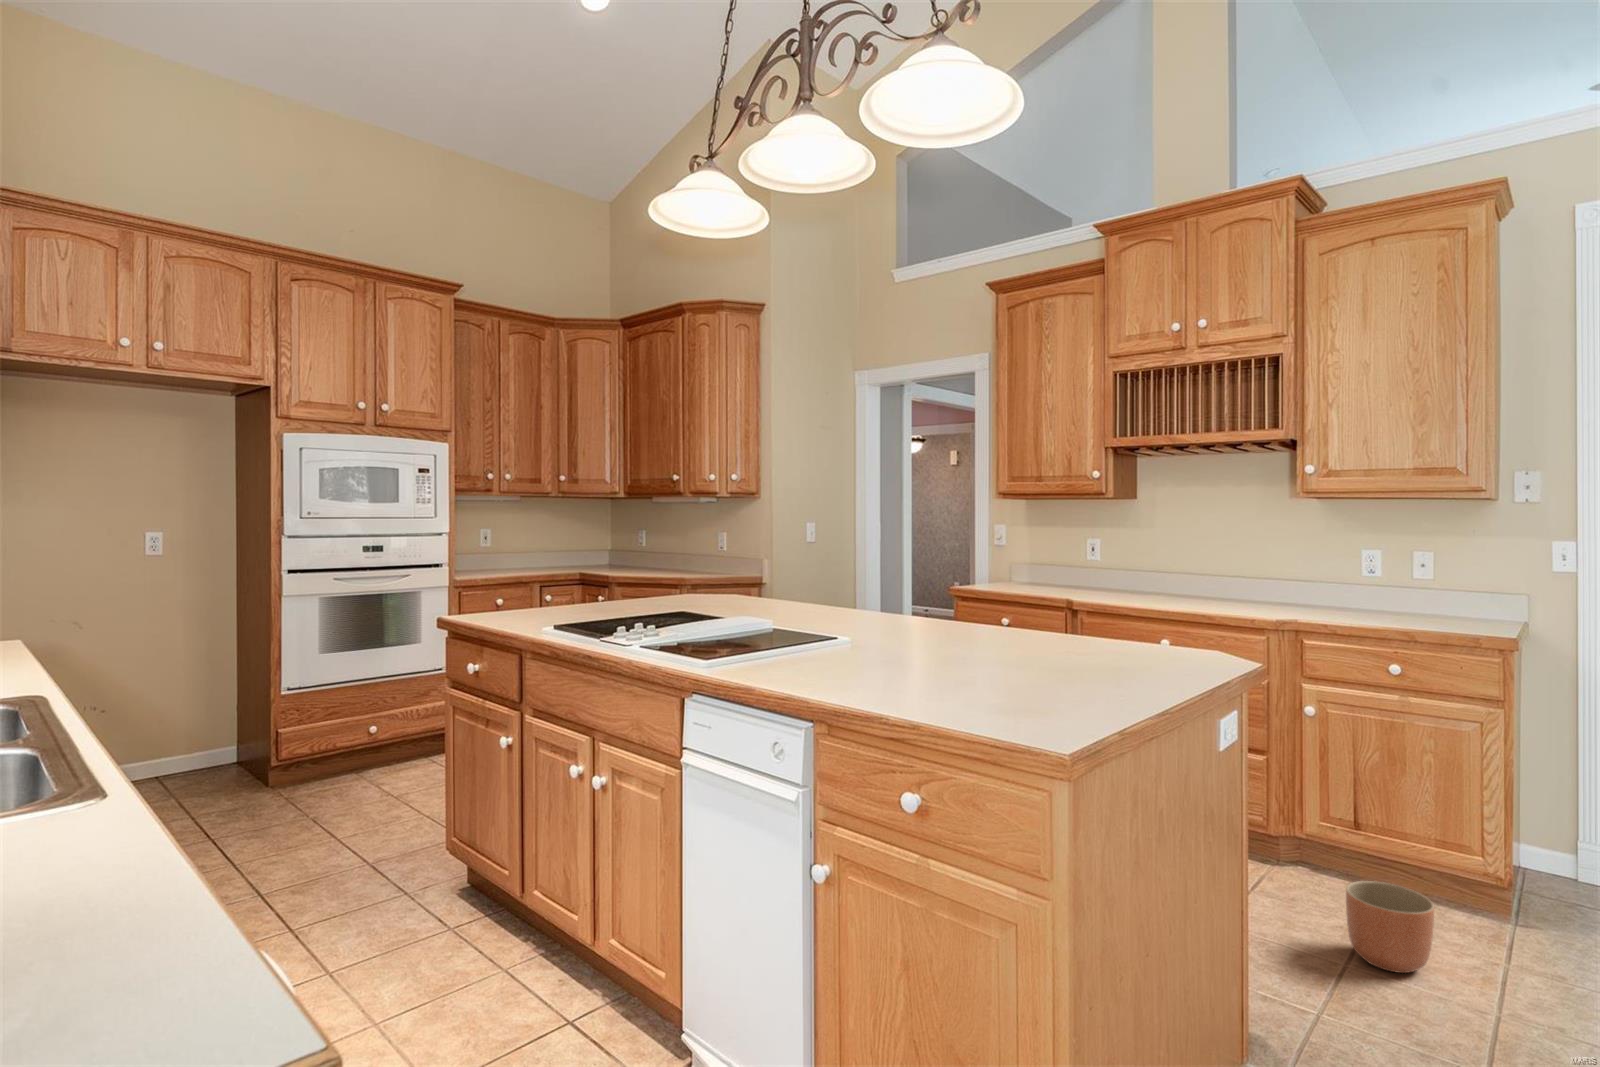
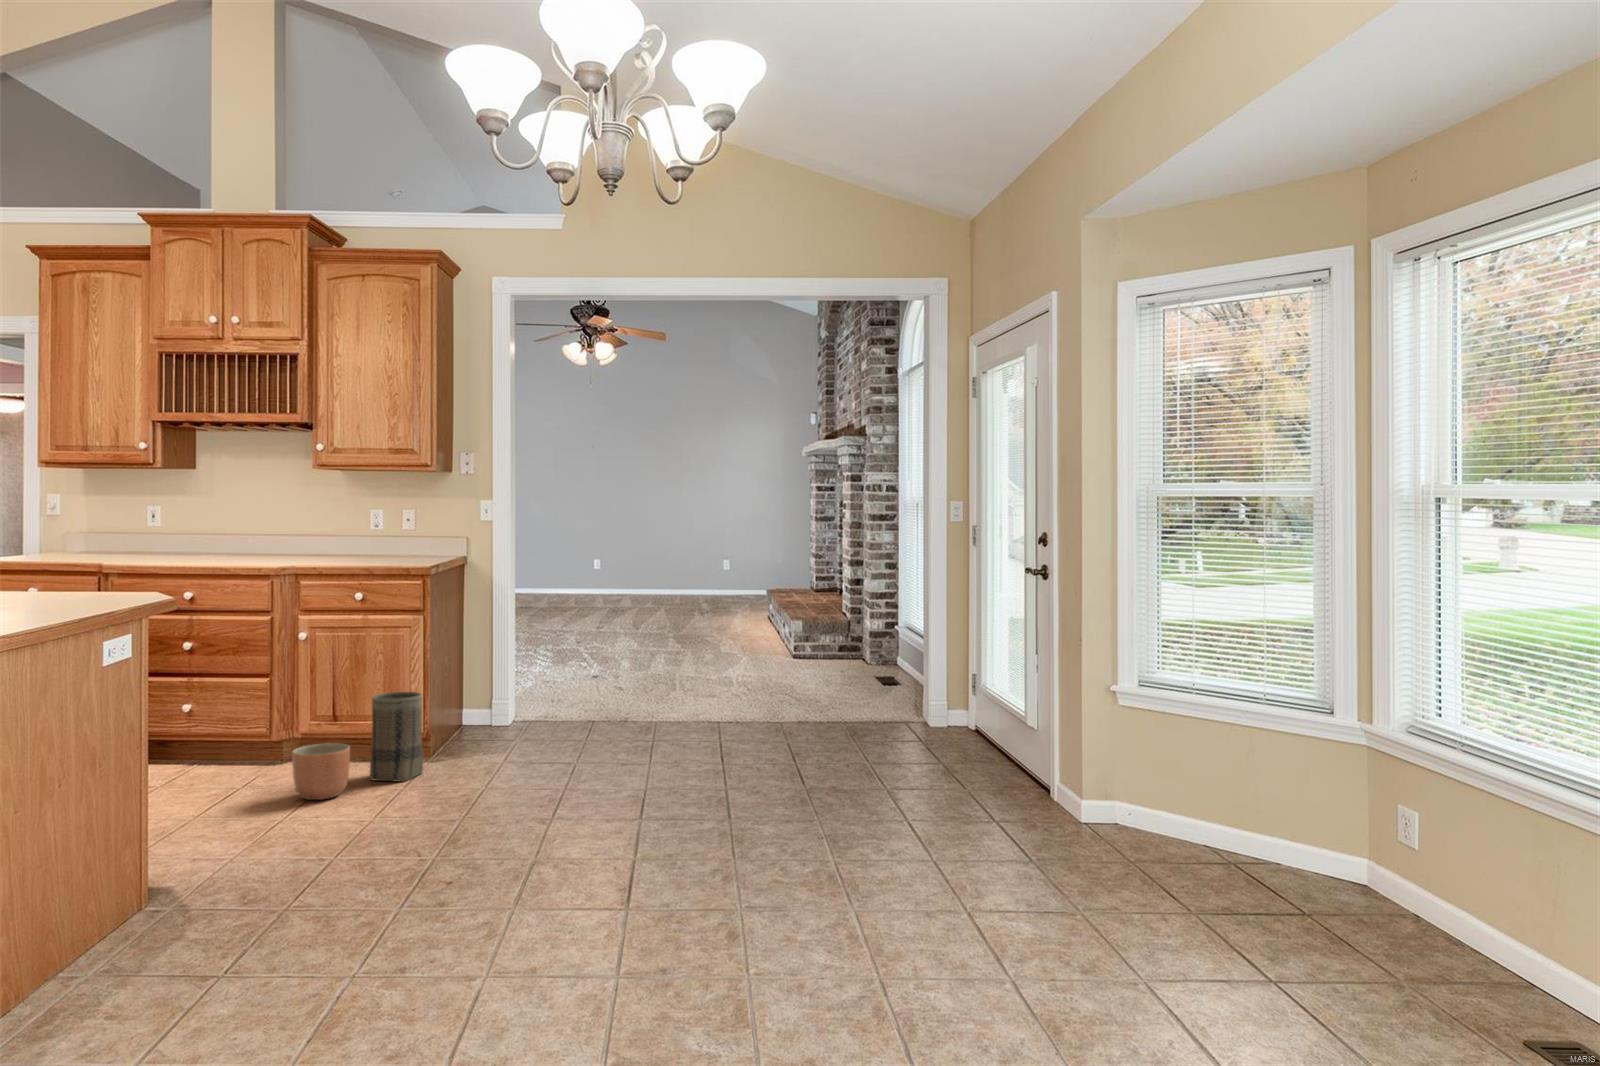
basket: none [1440,815,1526,962] -> present [370,692,423,782]

